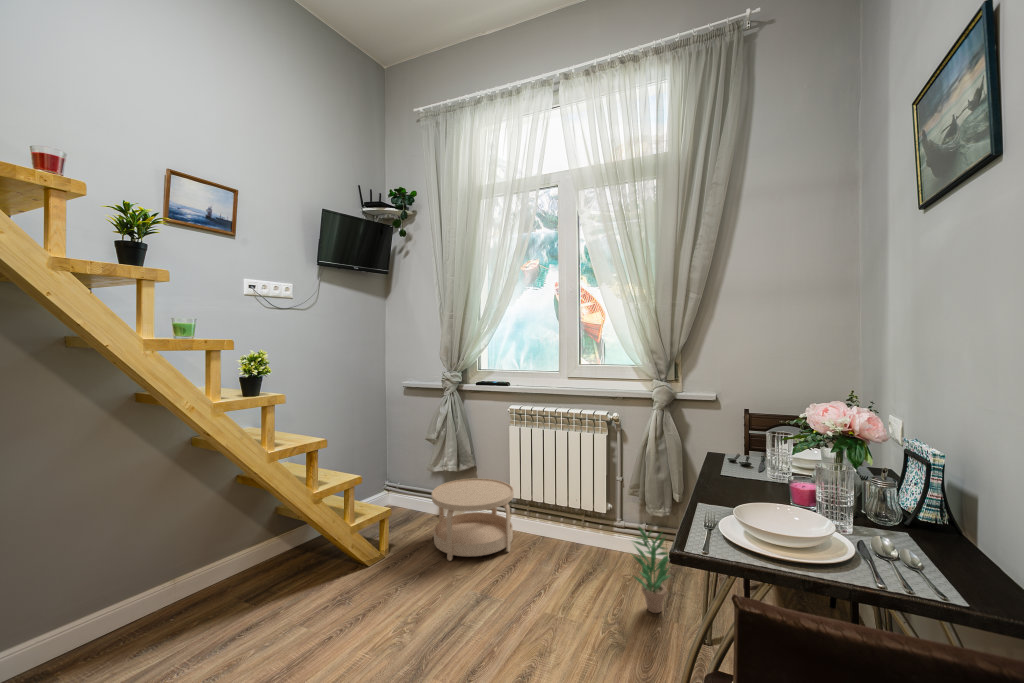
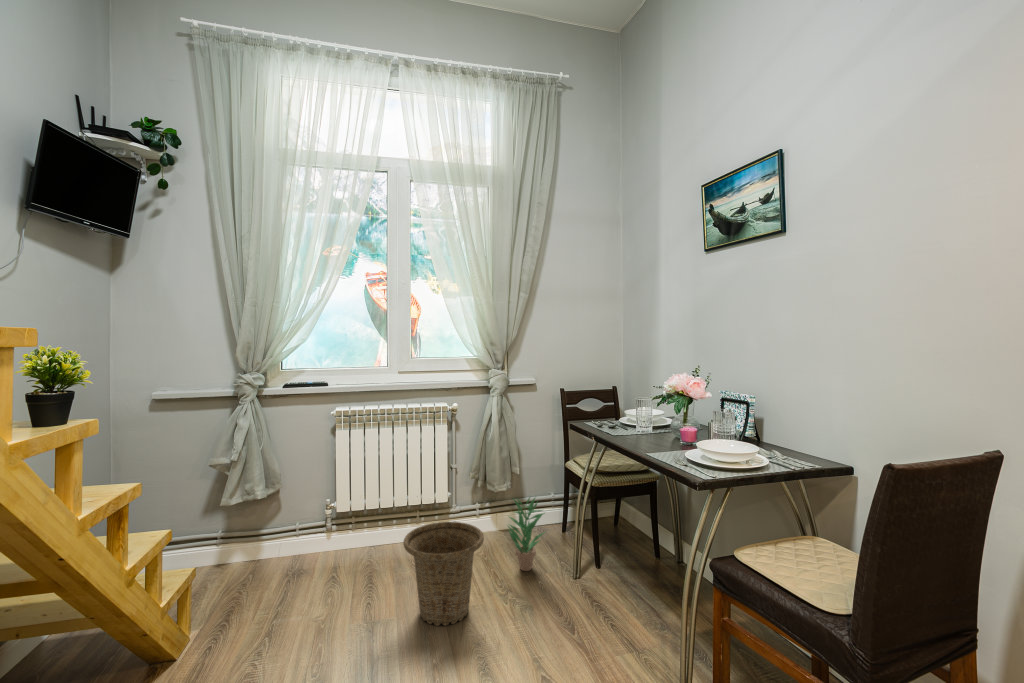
side table: present [432,478,514,561] -> none [245,497,354,603]
basket: none [498,528,576,630] -> present [403,522,484,626]

